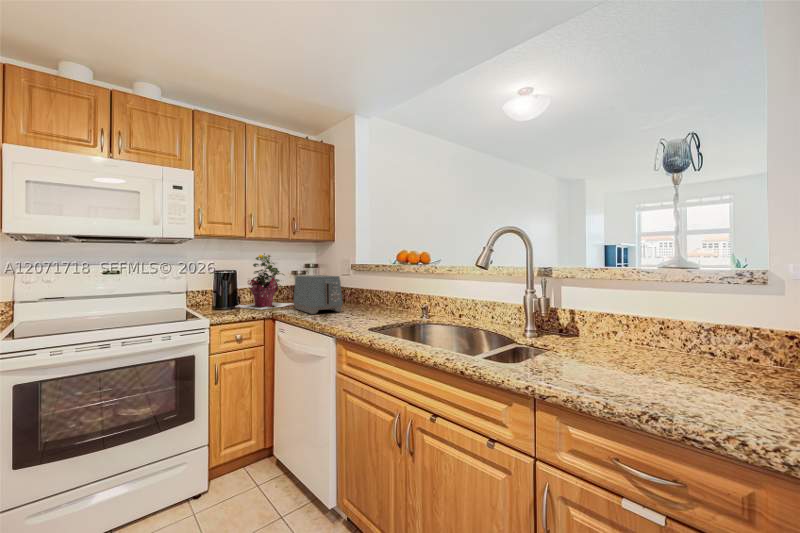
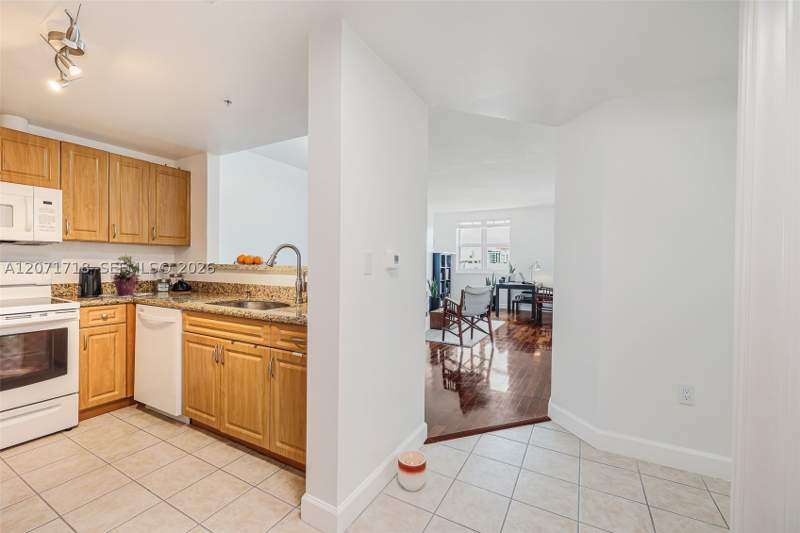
toaster: present [294,275,343,314] -> none [152,272,192,298]

